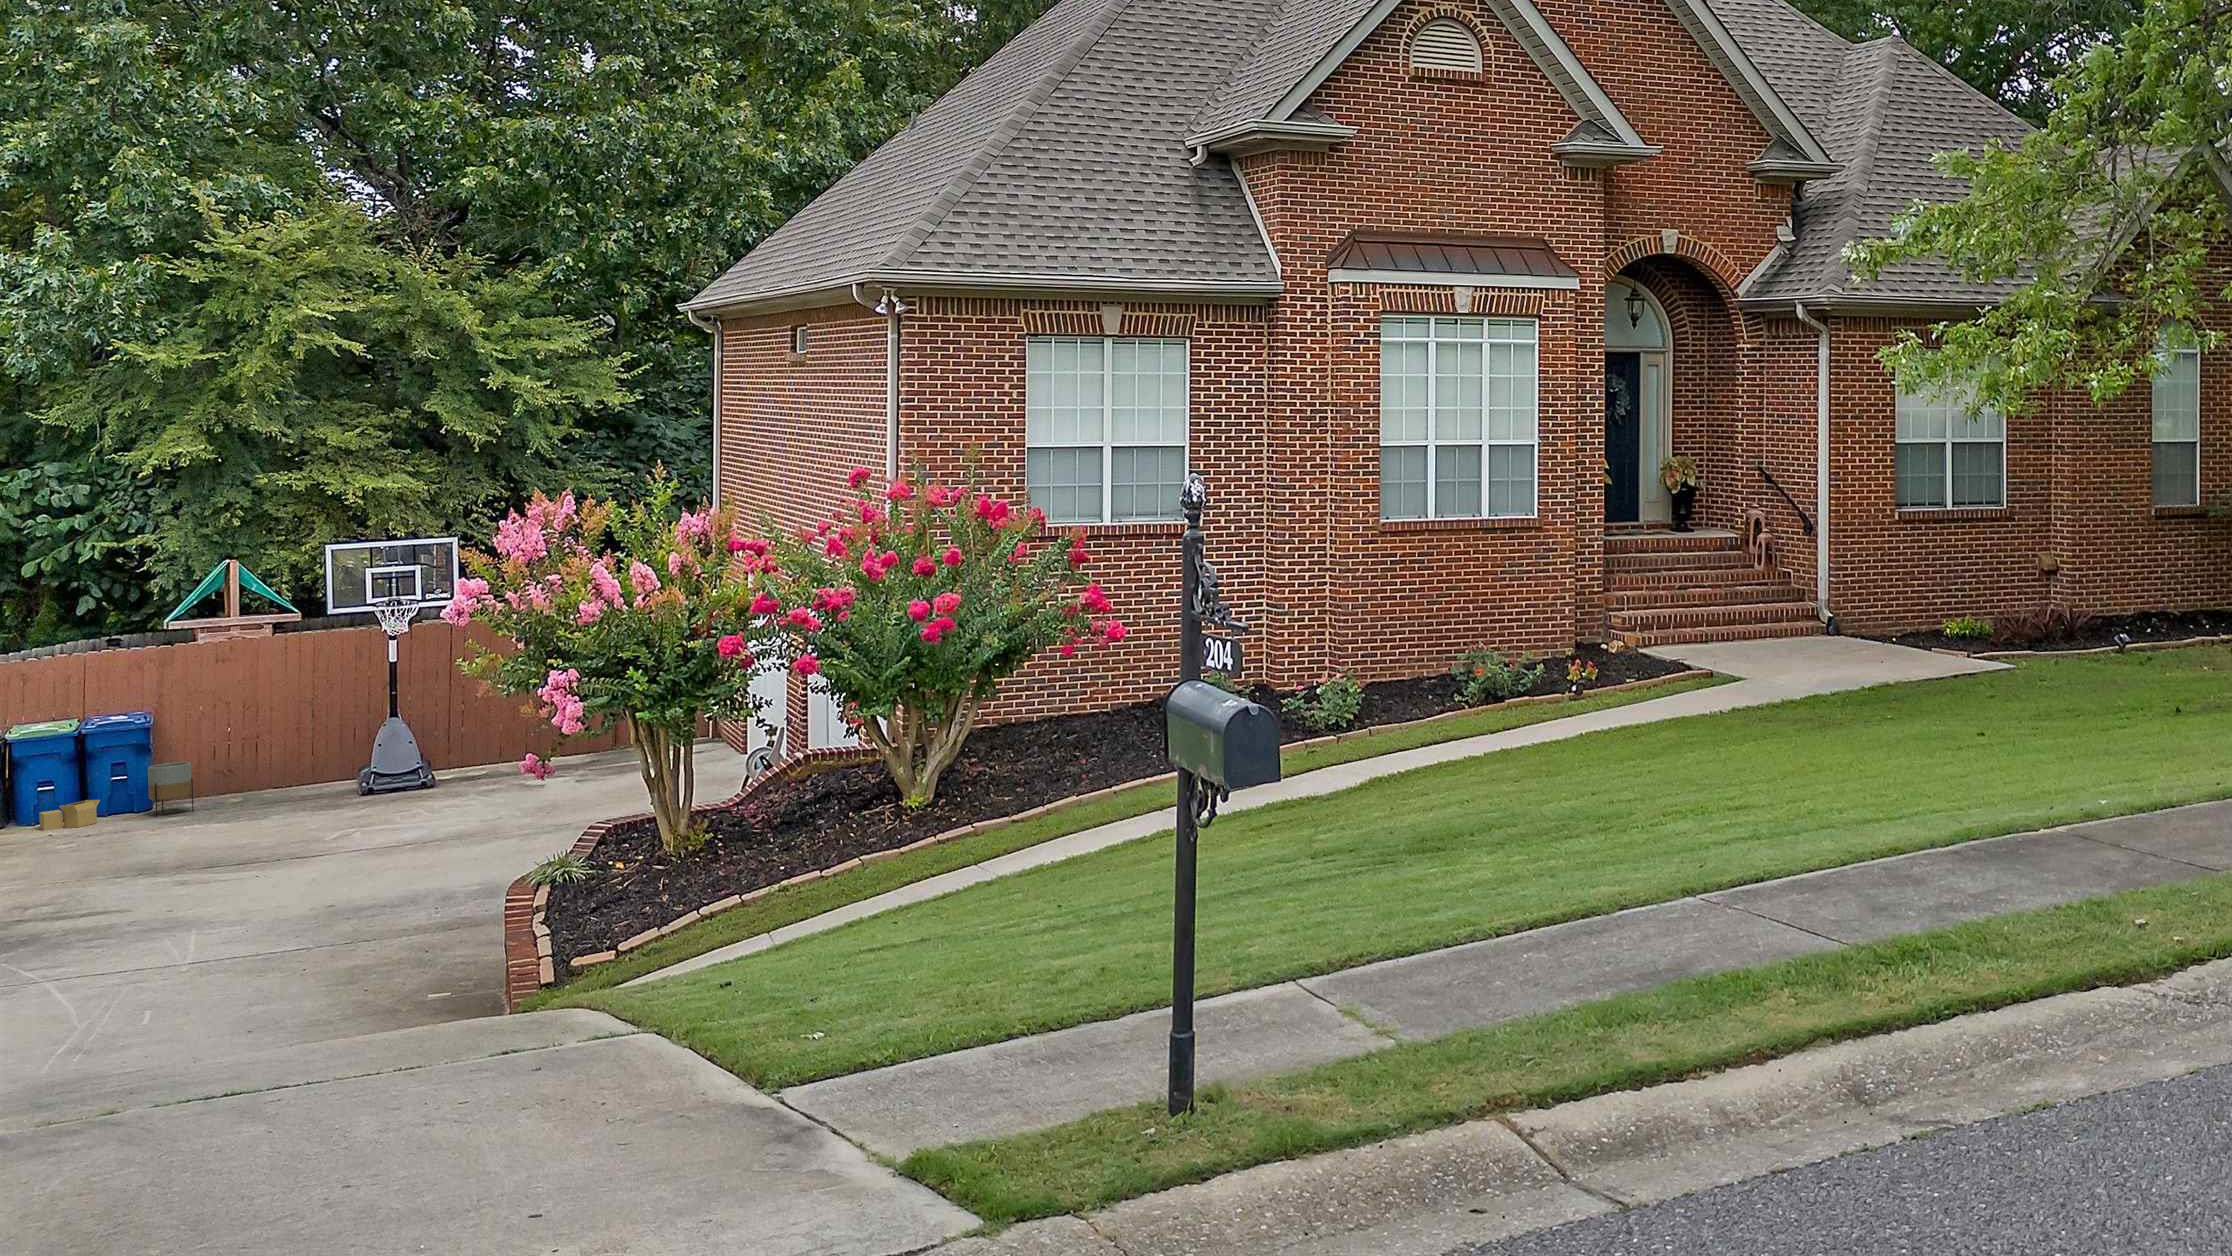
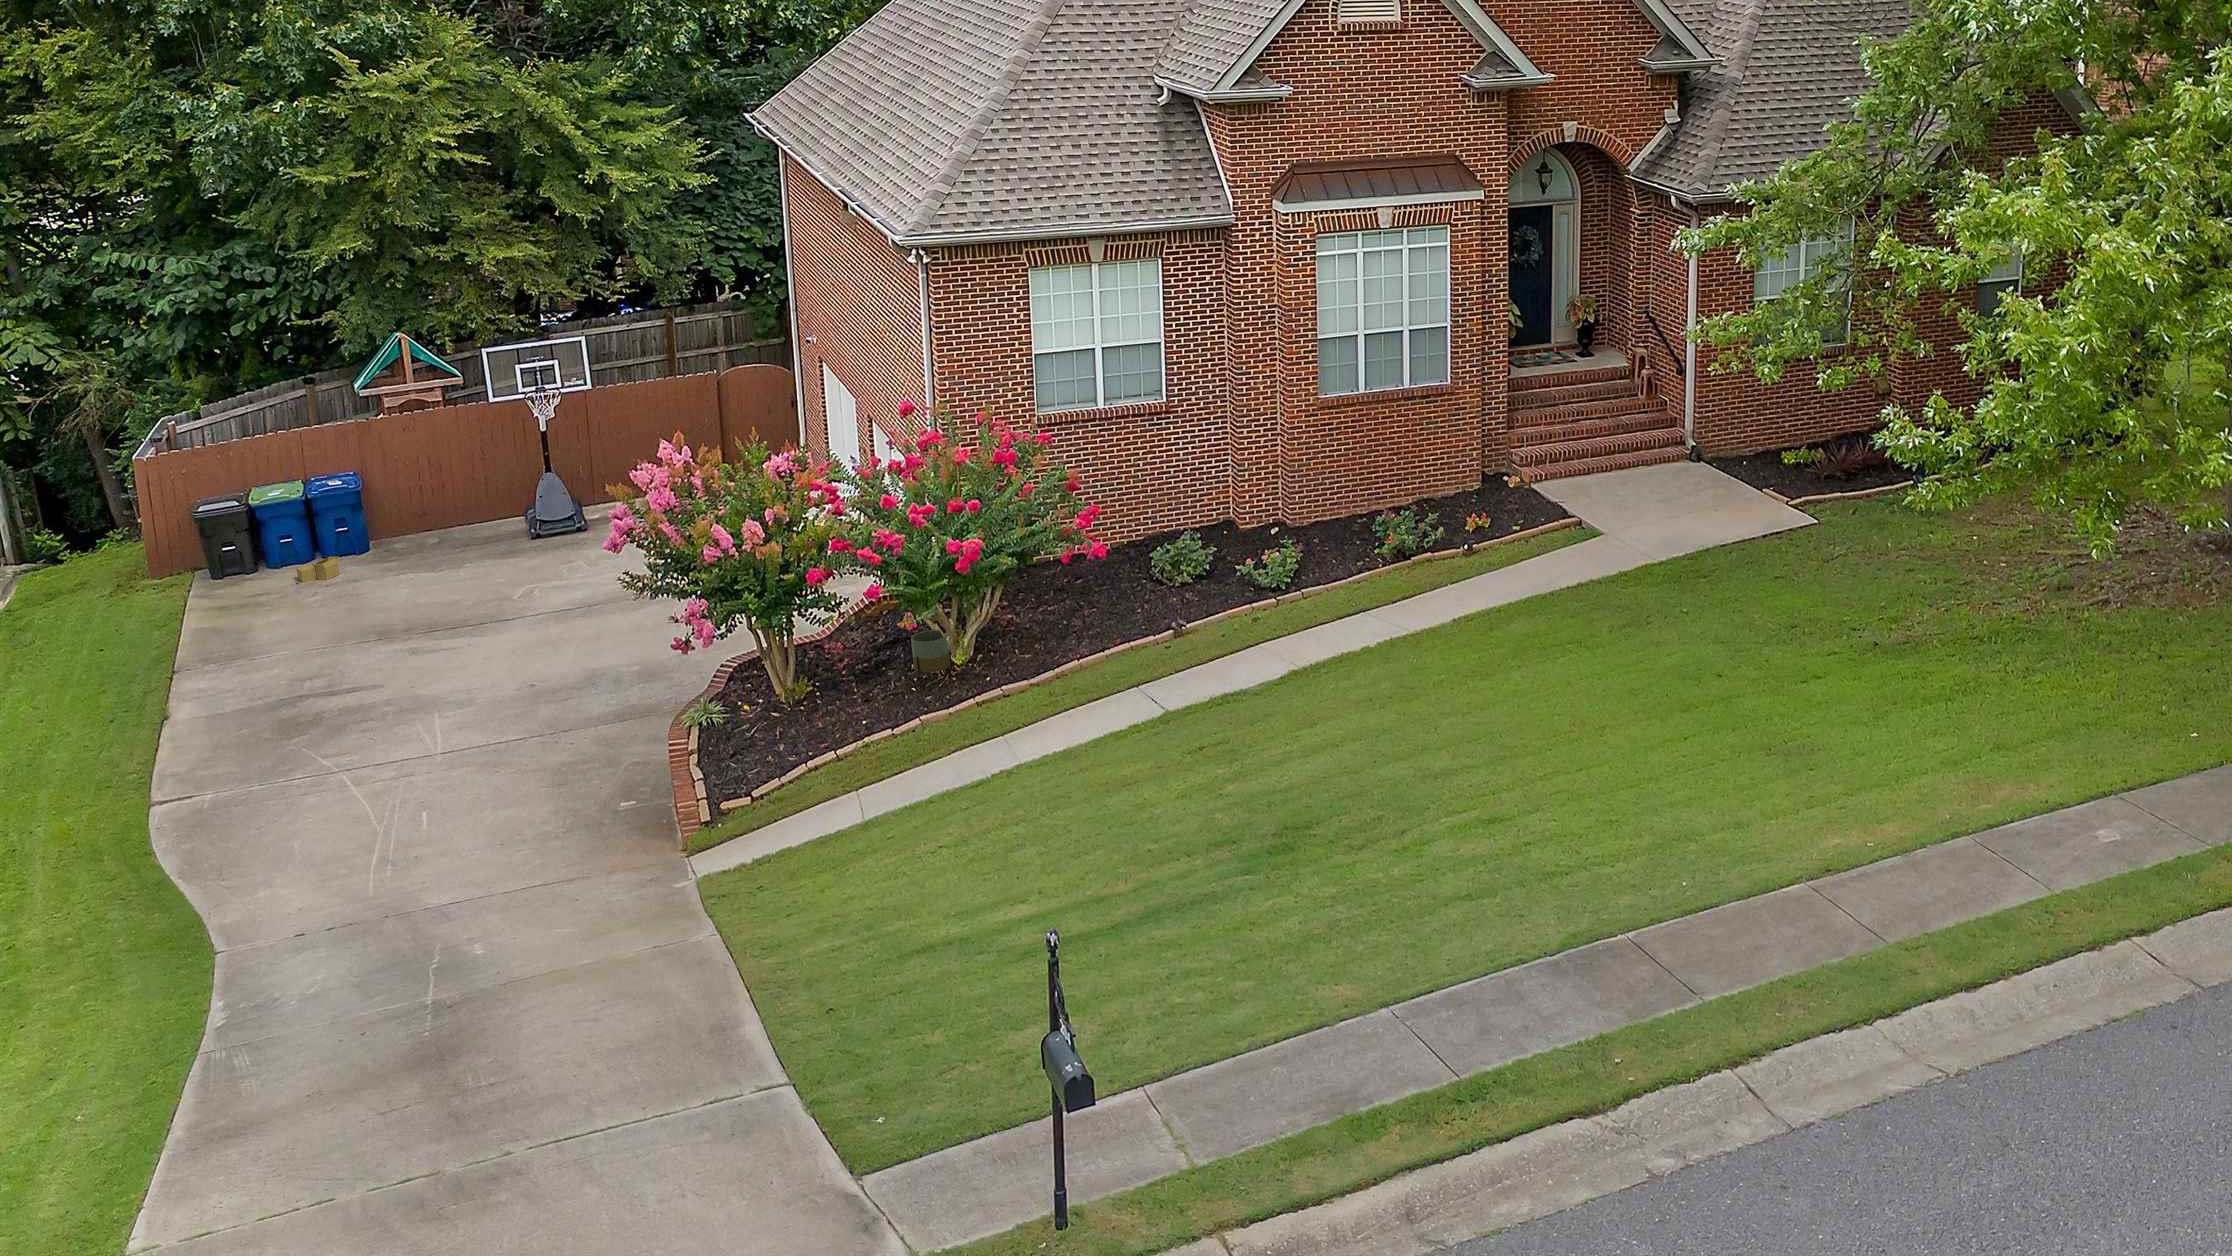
planter: present [148,762,194,817] -> present [911,630,953,689]

